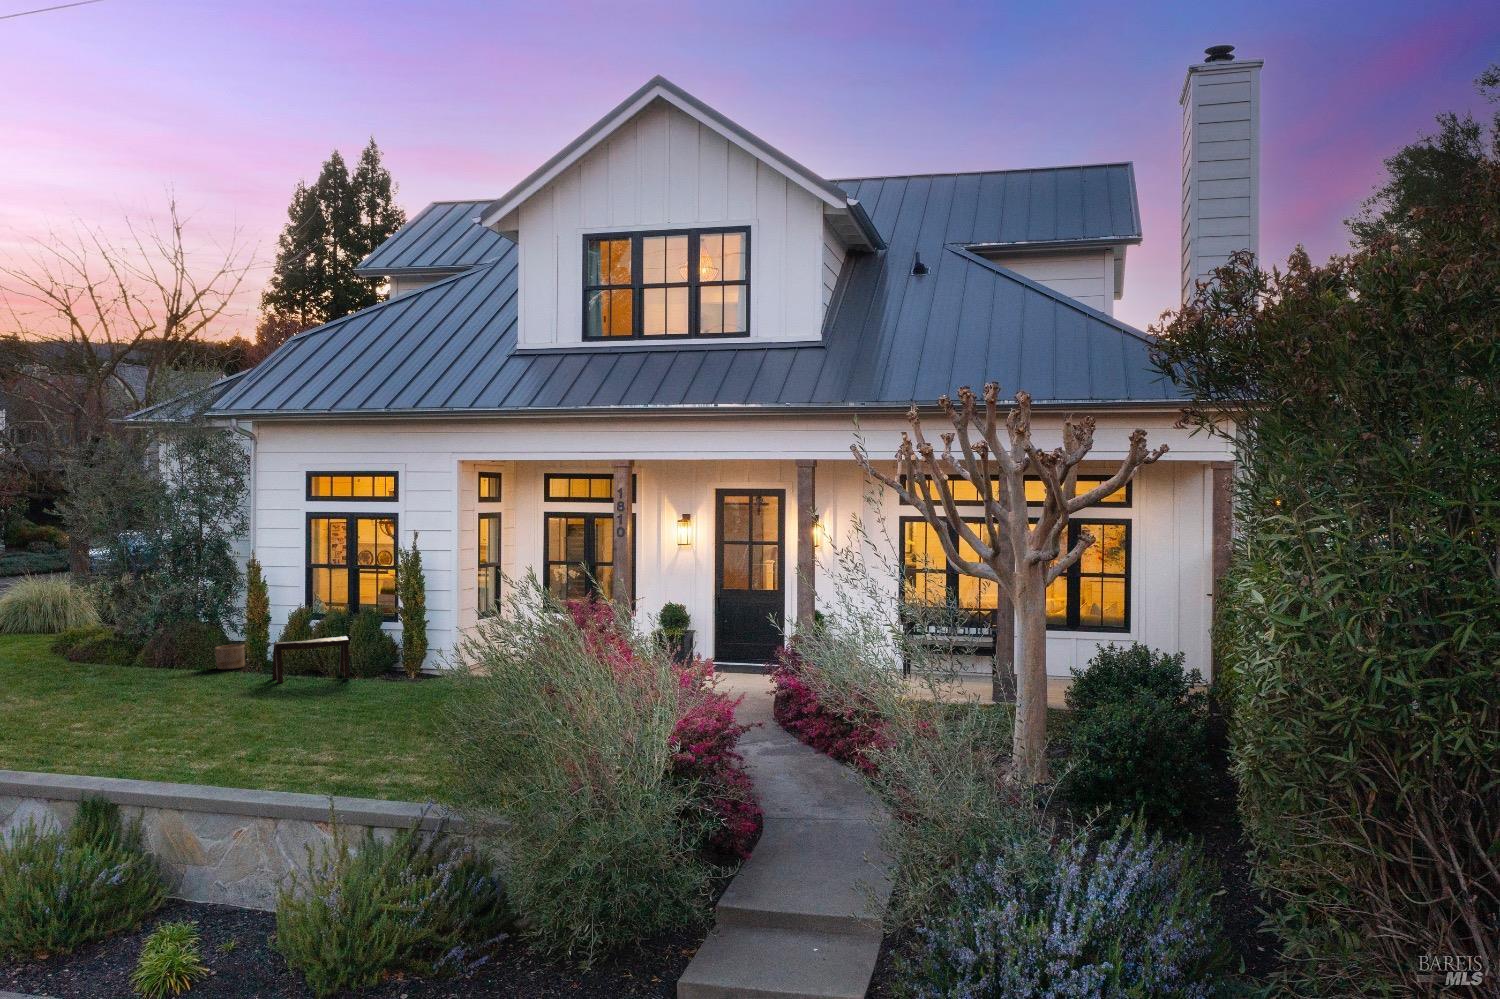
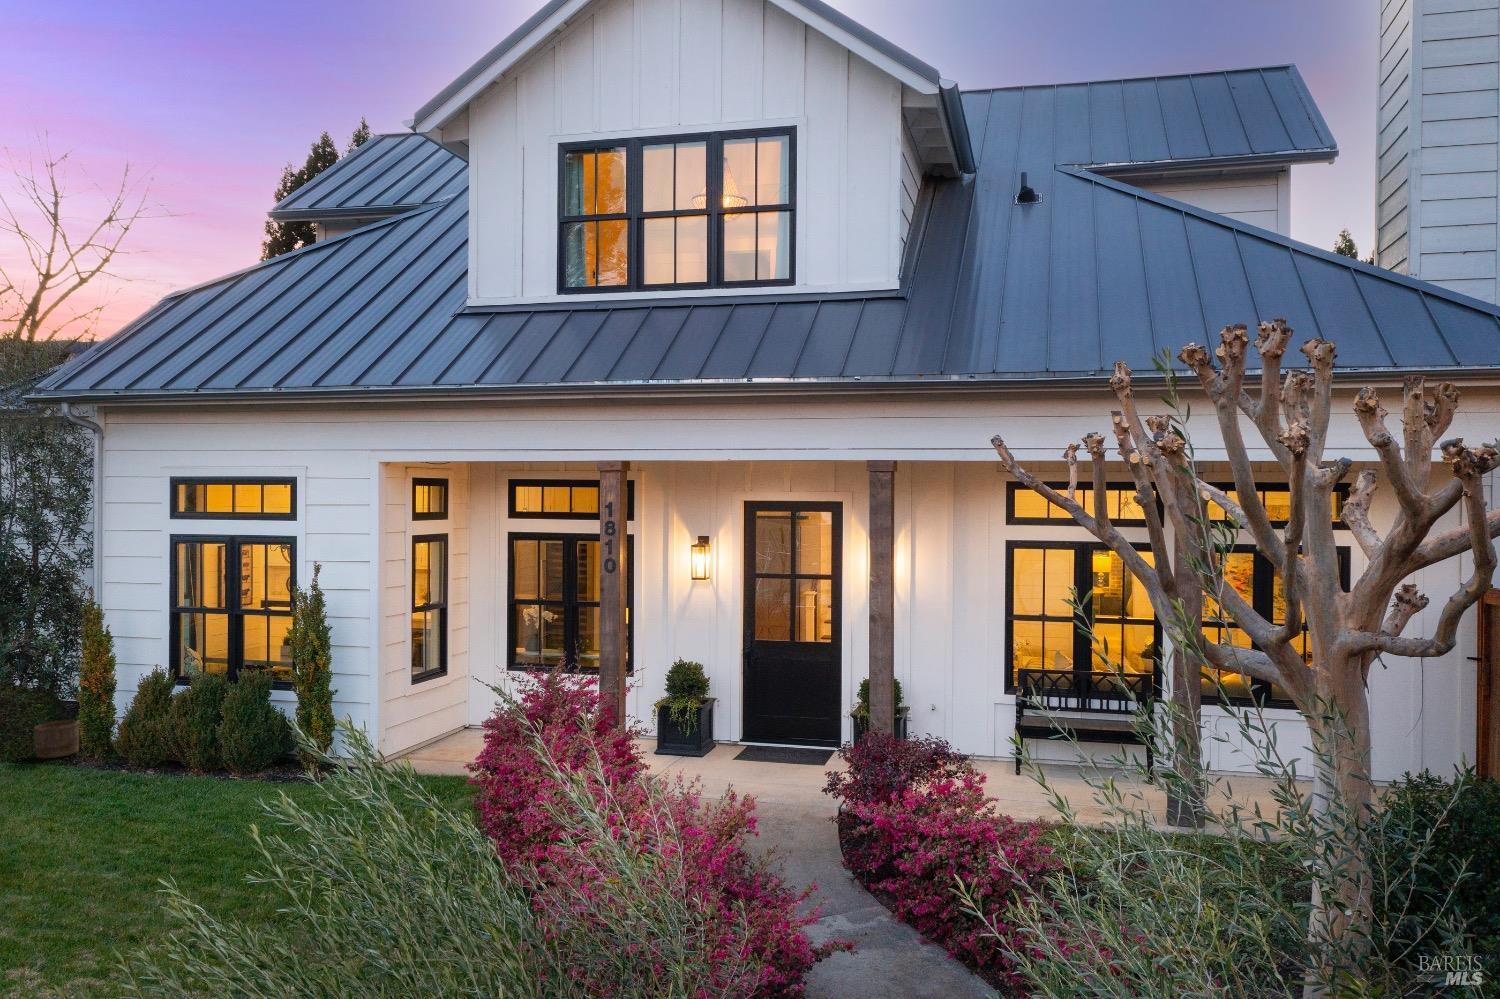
bench: present [272,636,350,683] -> none [100,714,215,790]

